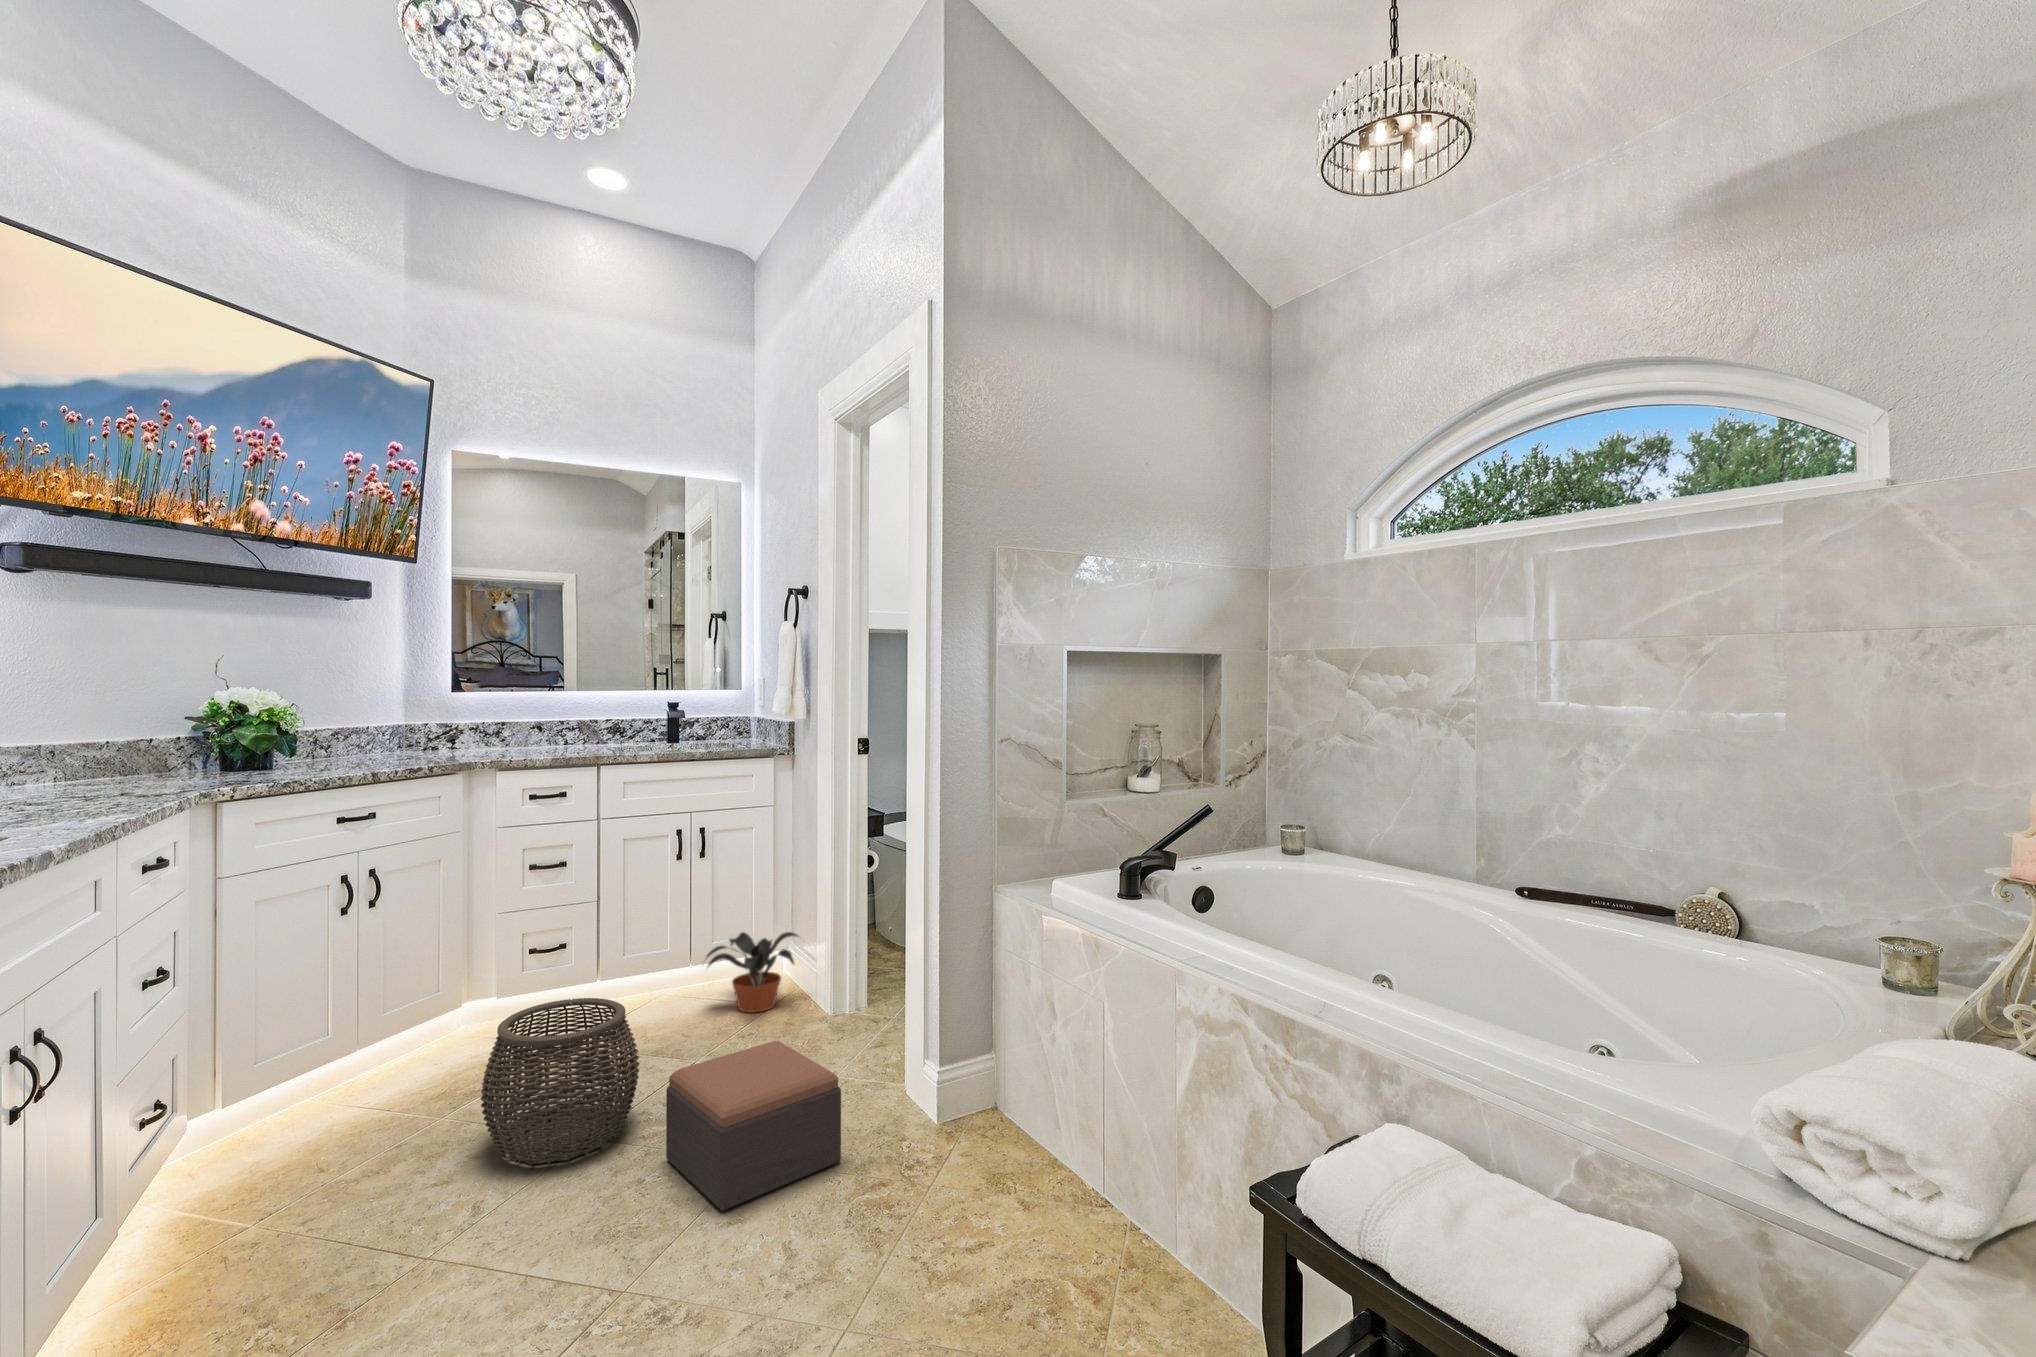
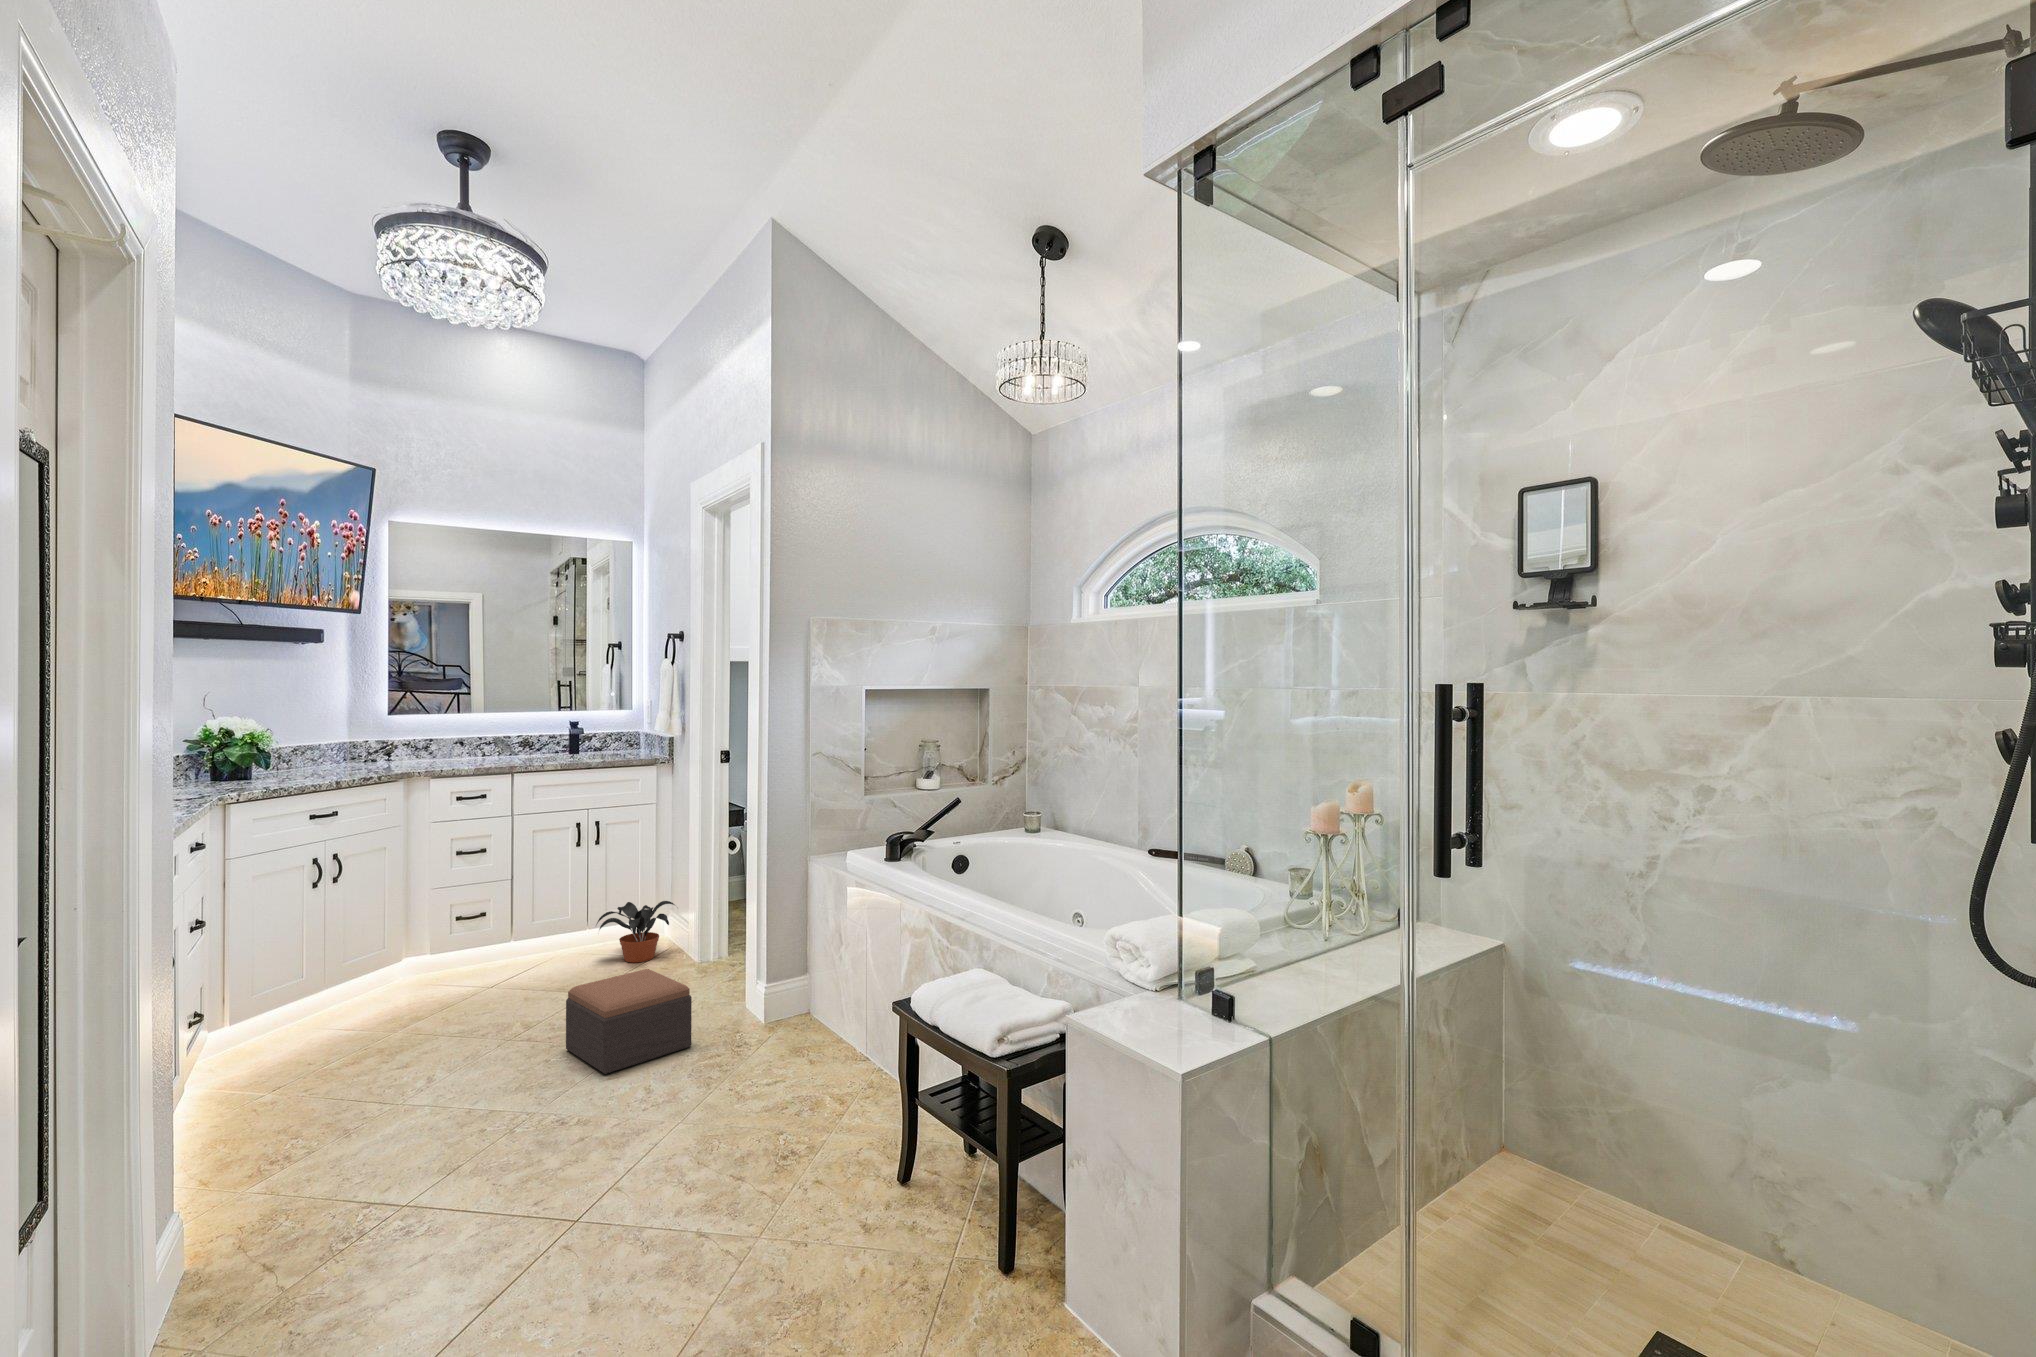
woven basket: present [481,998,640,1165] -> none [429,943,546,1056]

